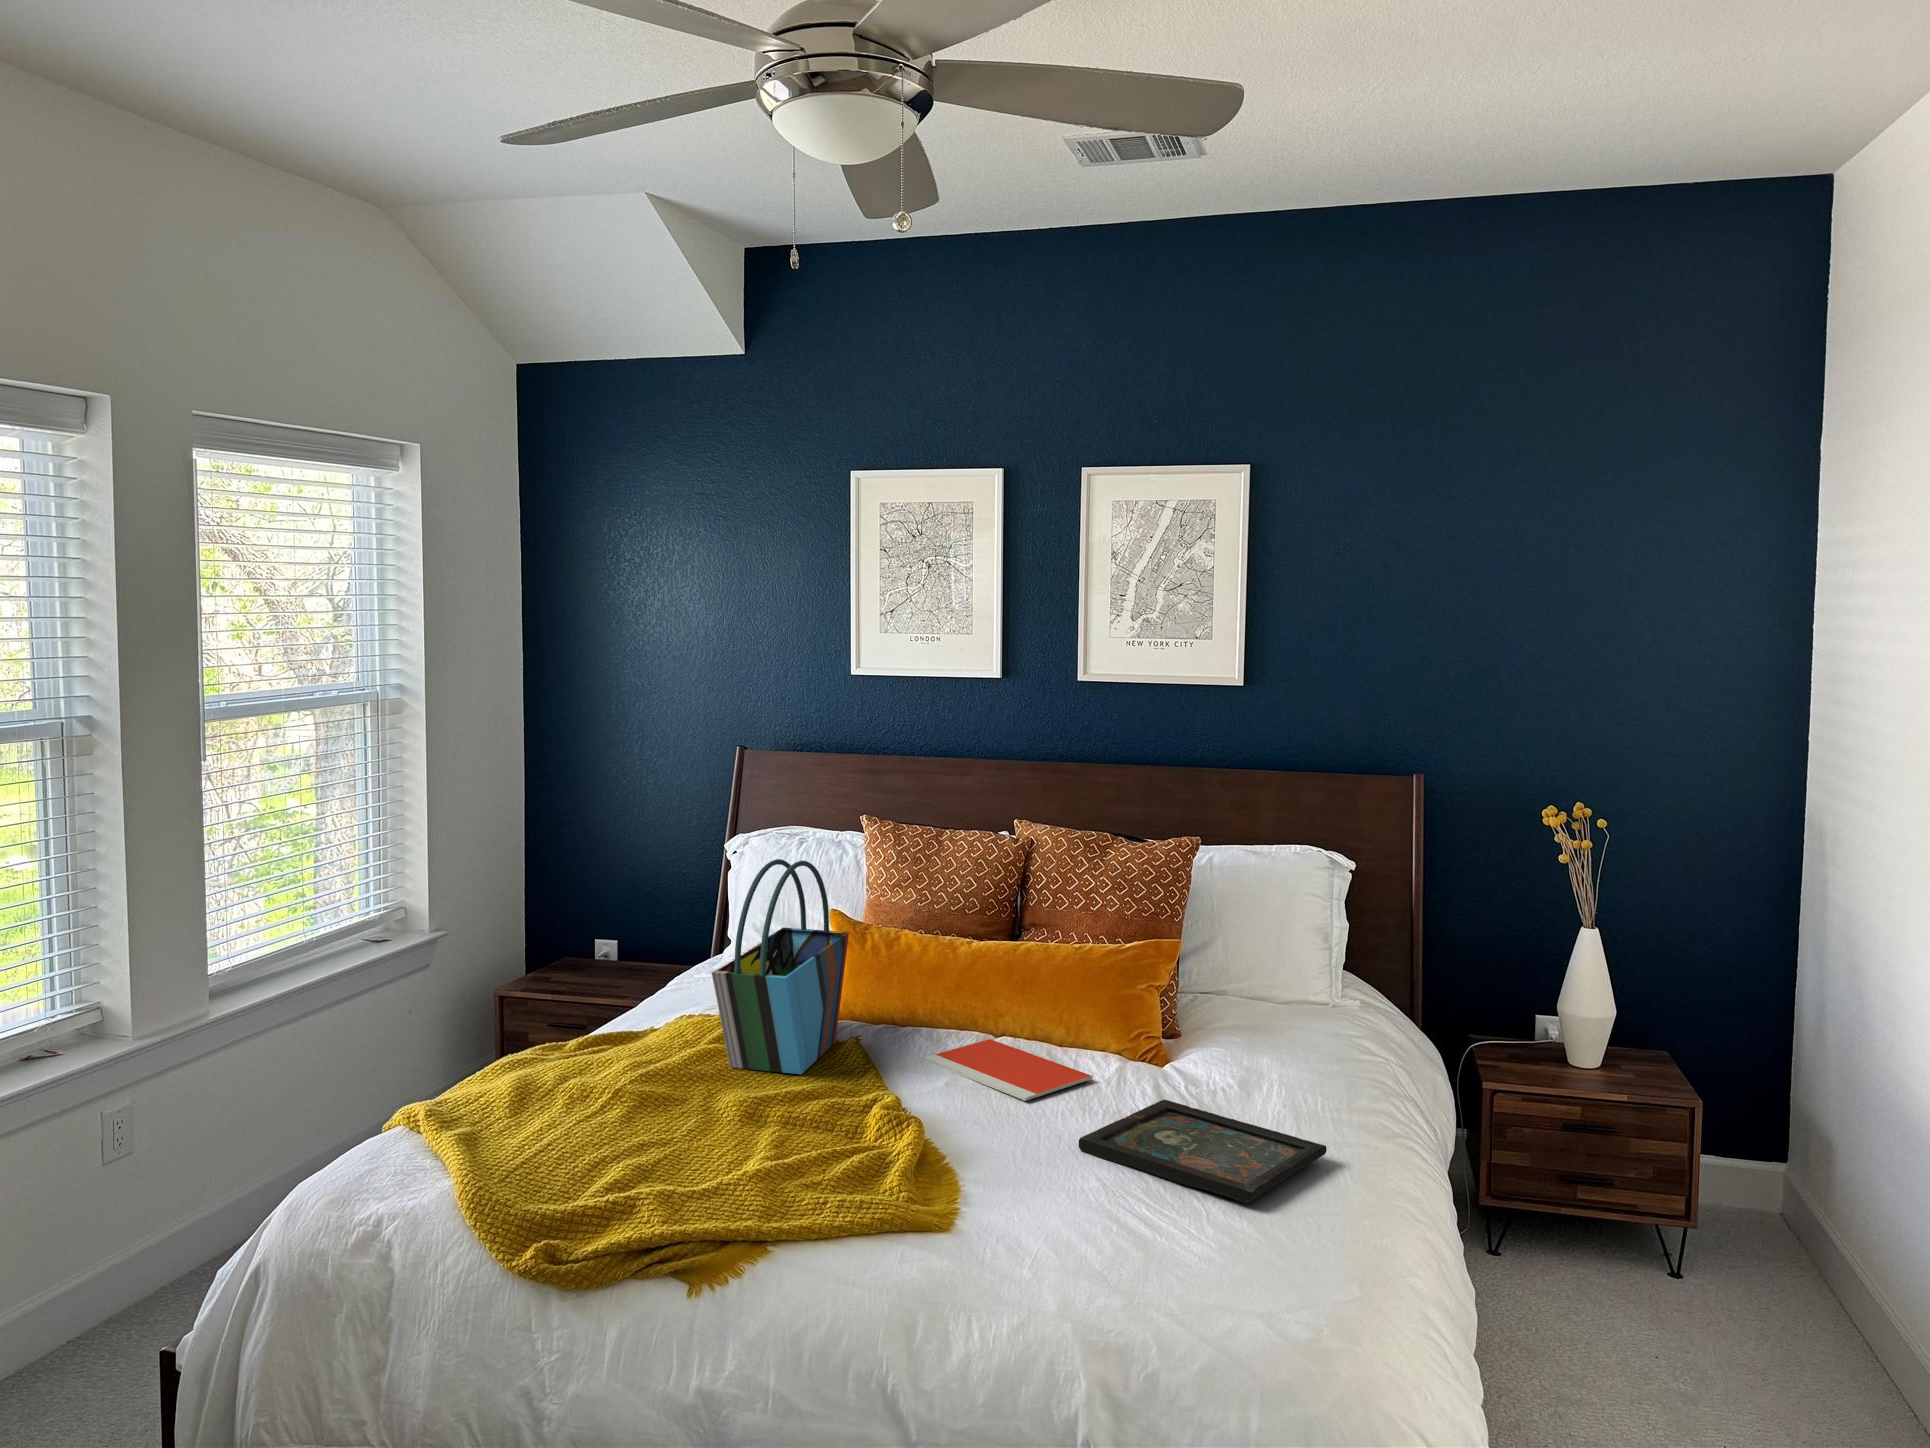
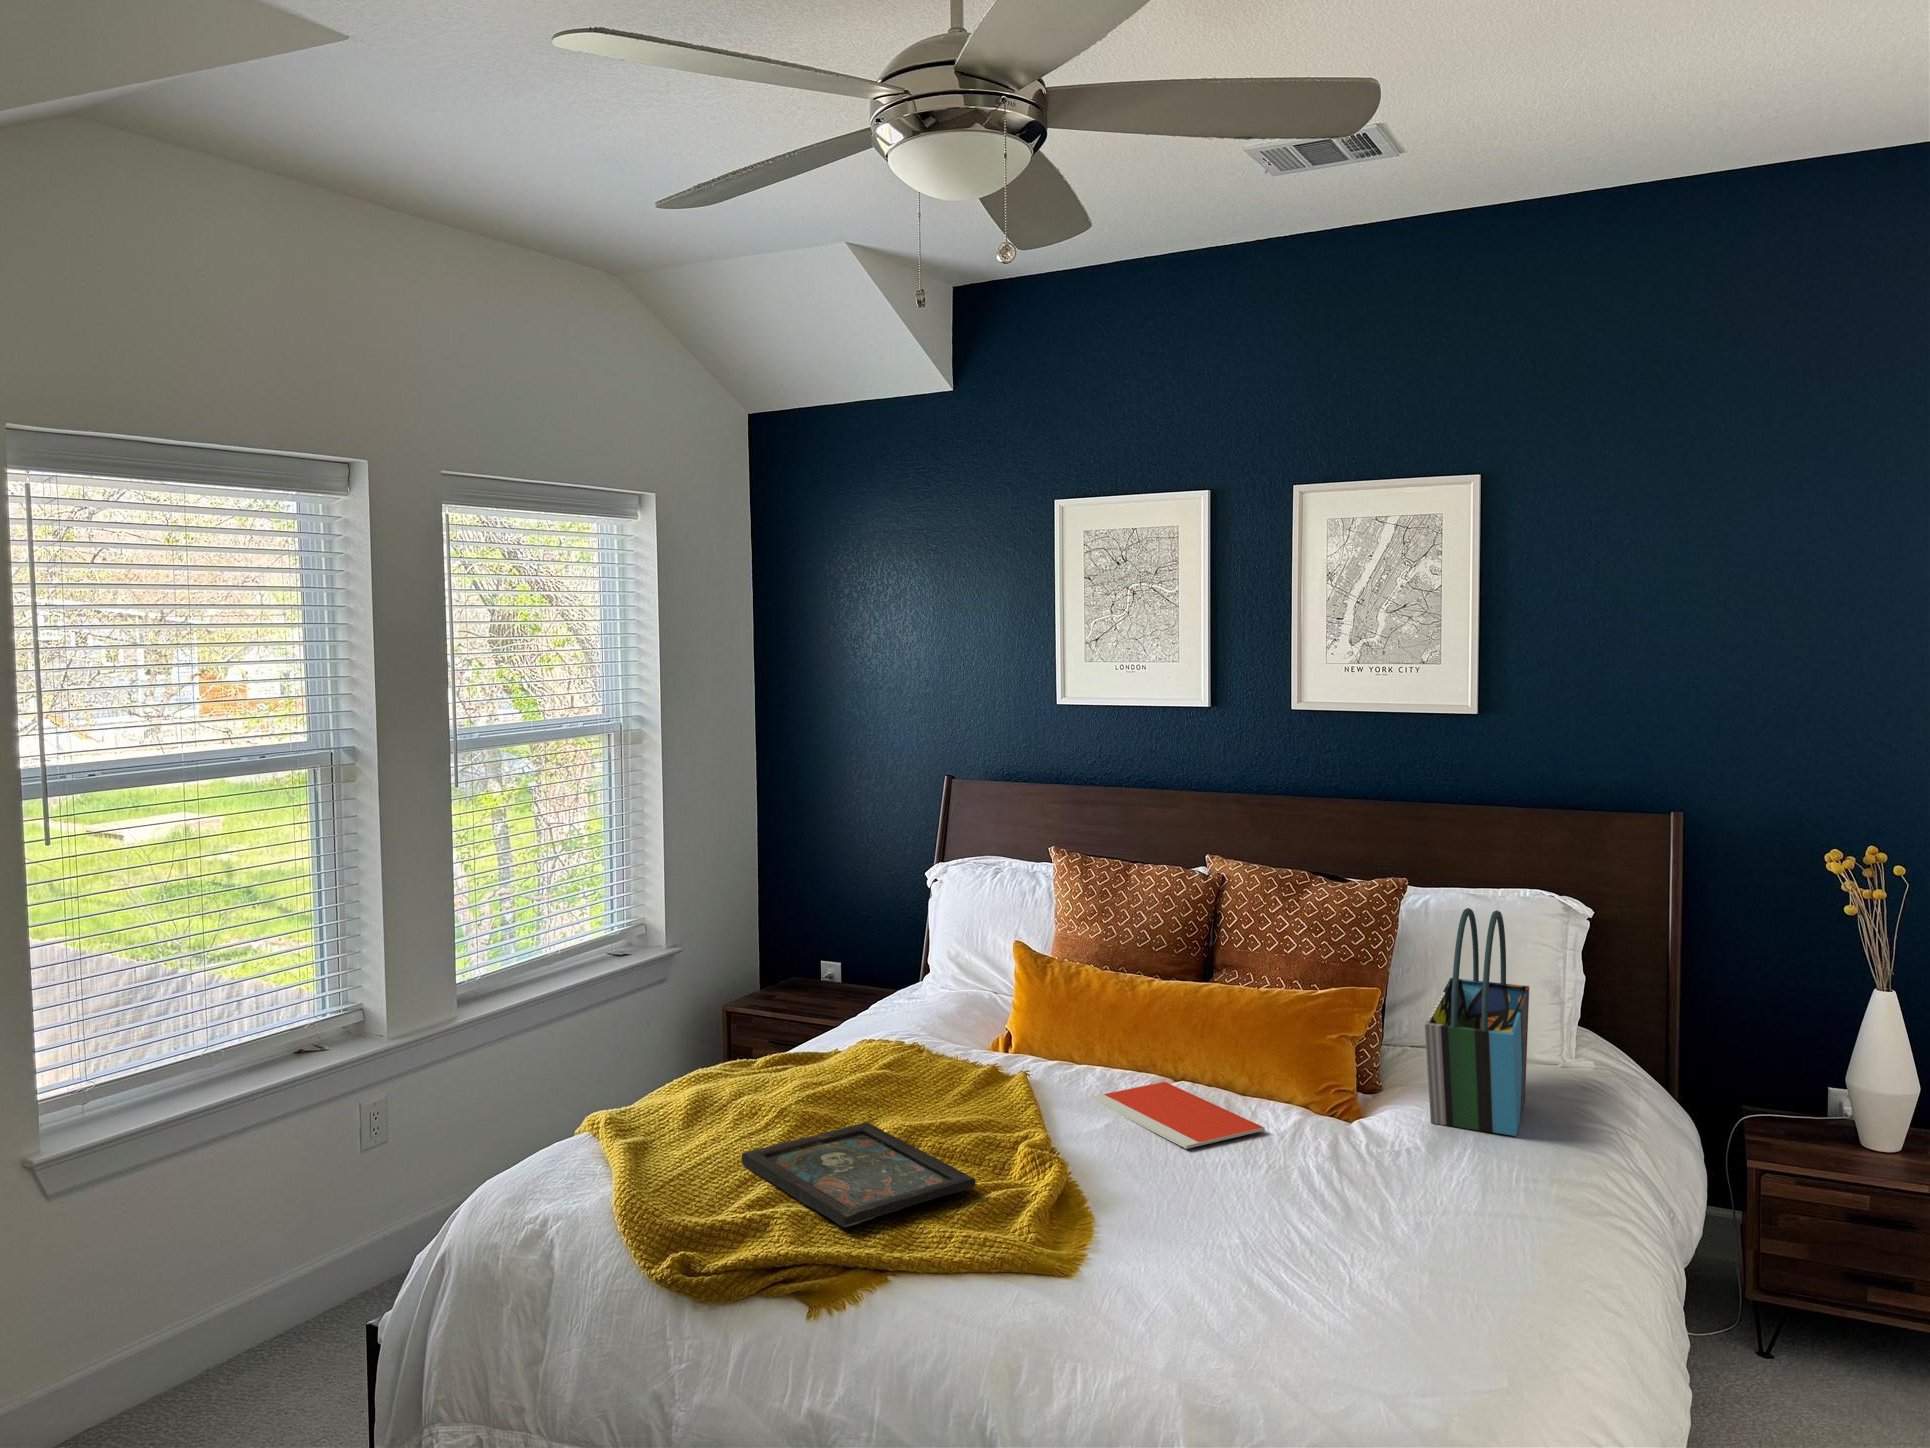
tote bag: present [712,859,849,1074] -> present [1425,908,1529,1136]
tray: present [1079,1100,1327,1203] -> present [742,1123,975,1227]

